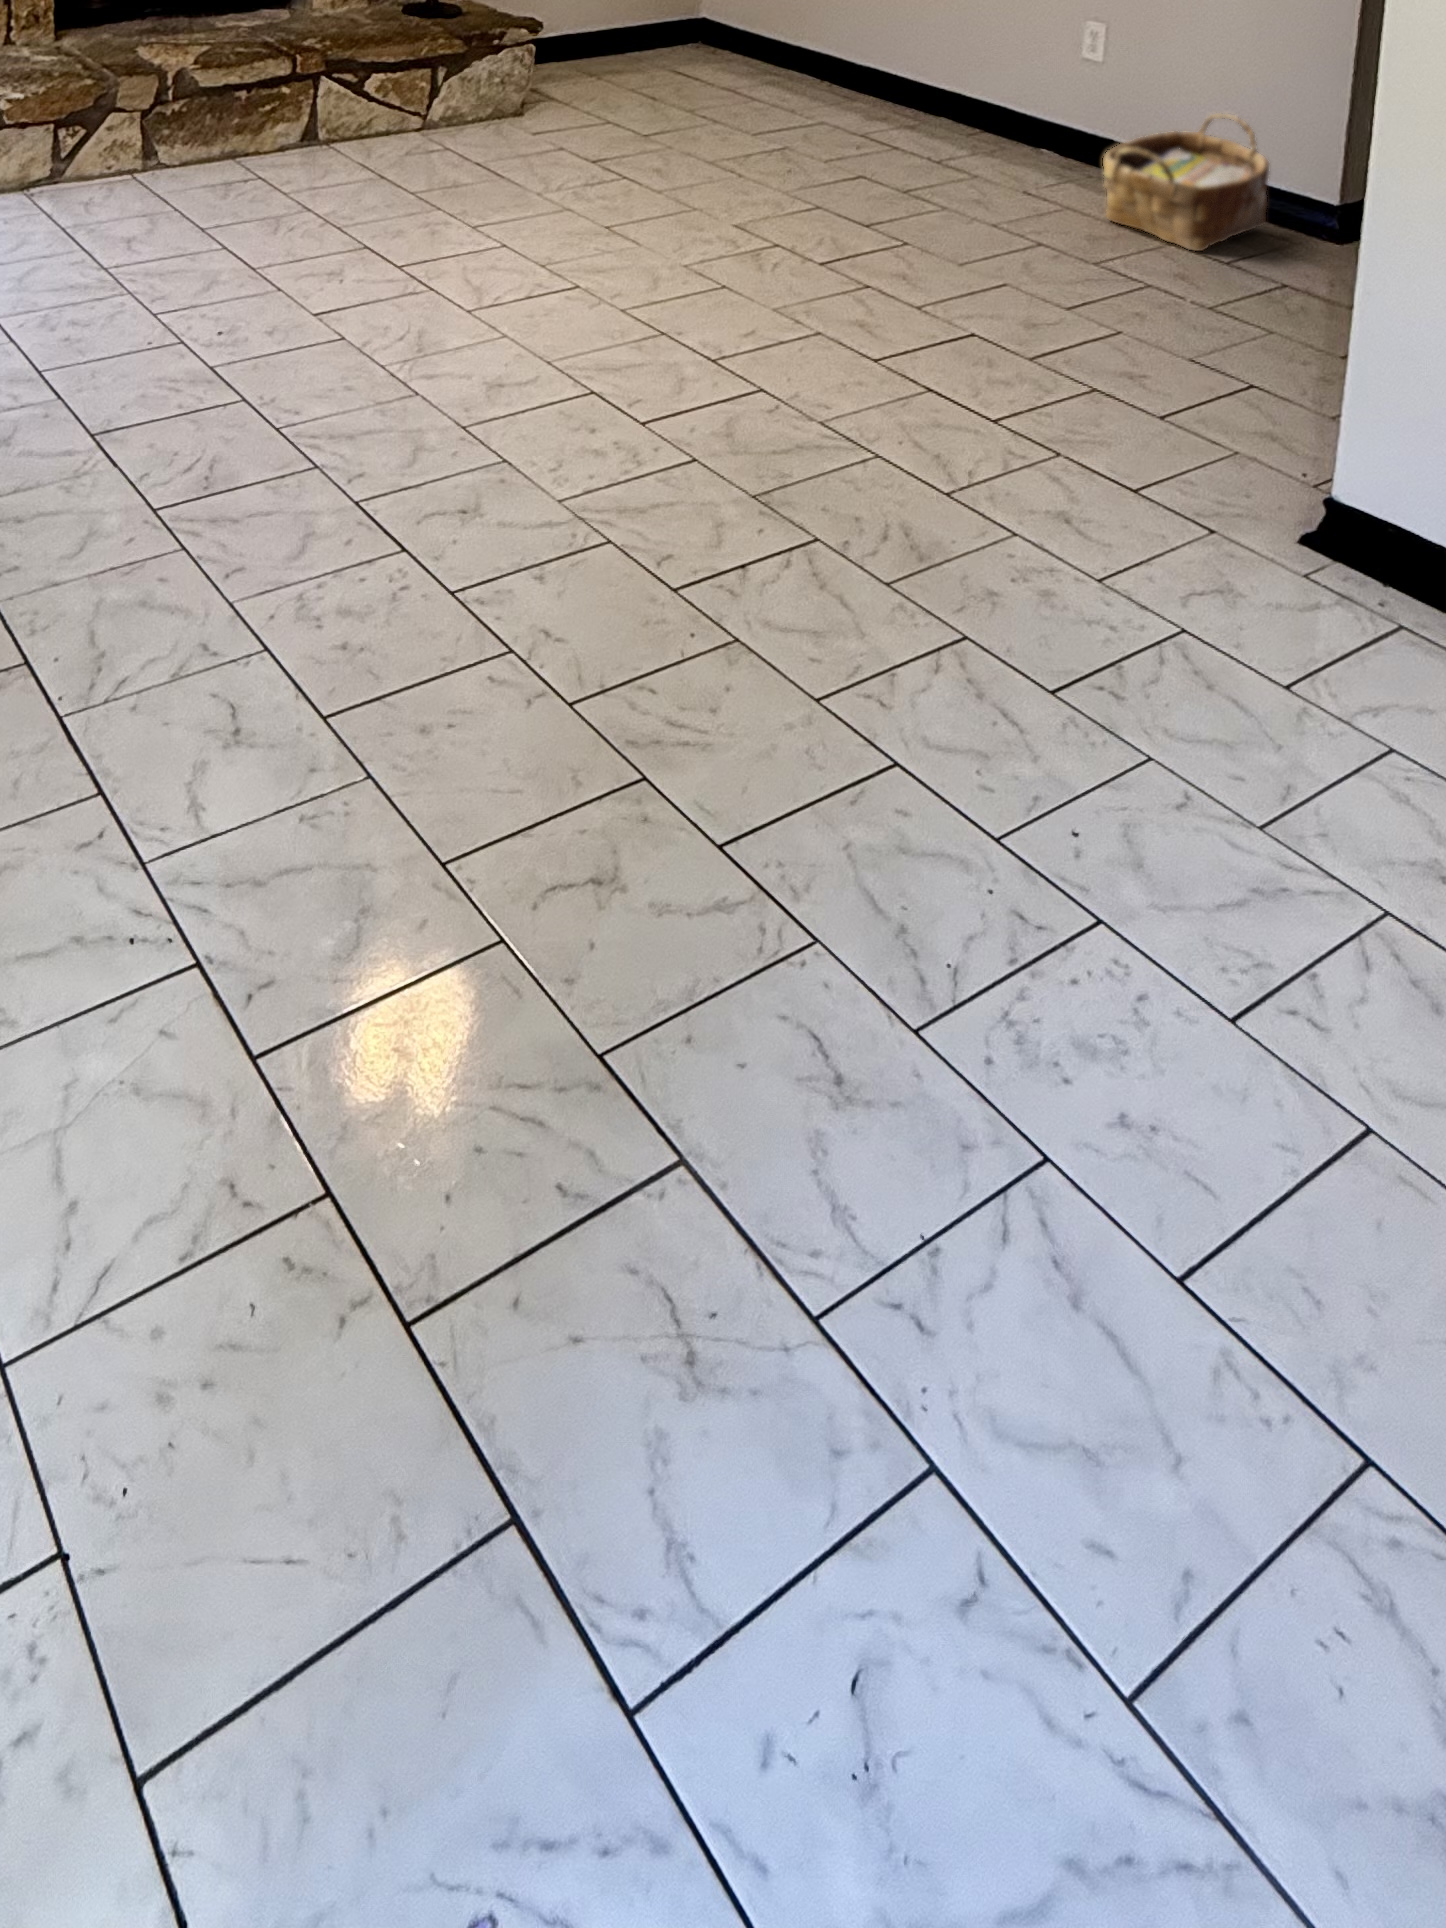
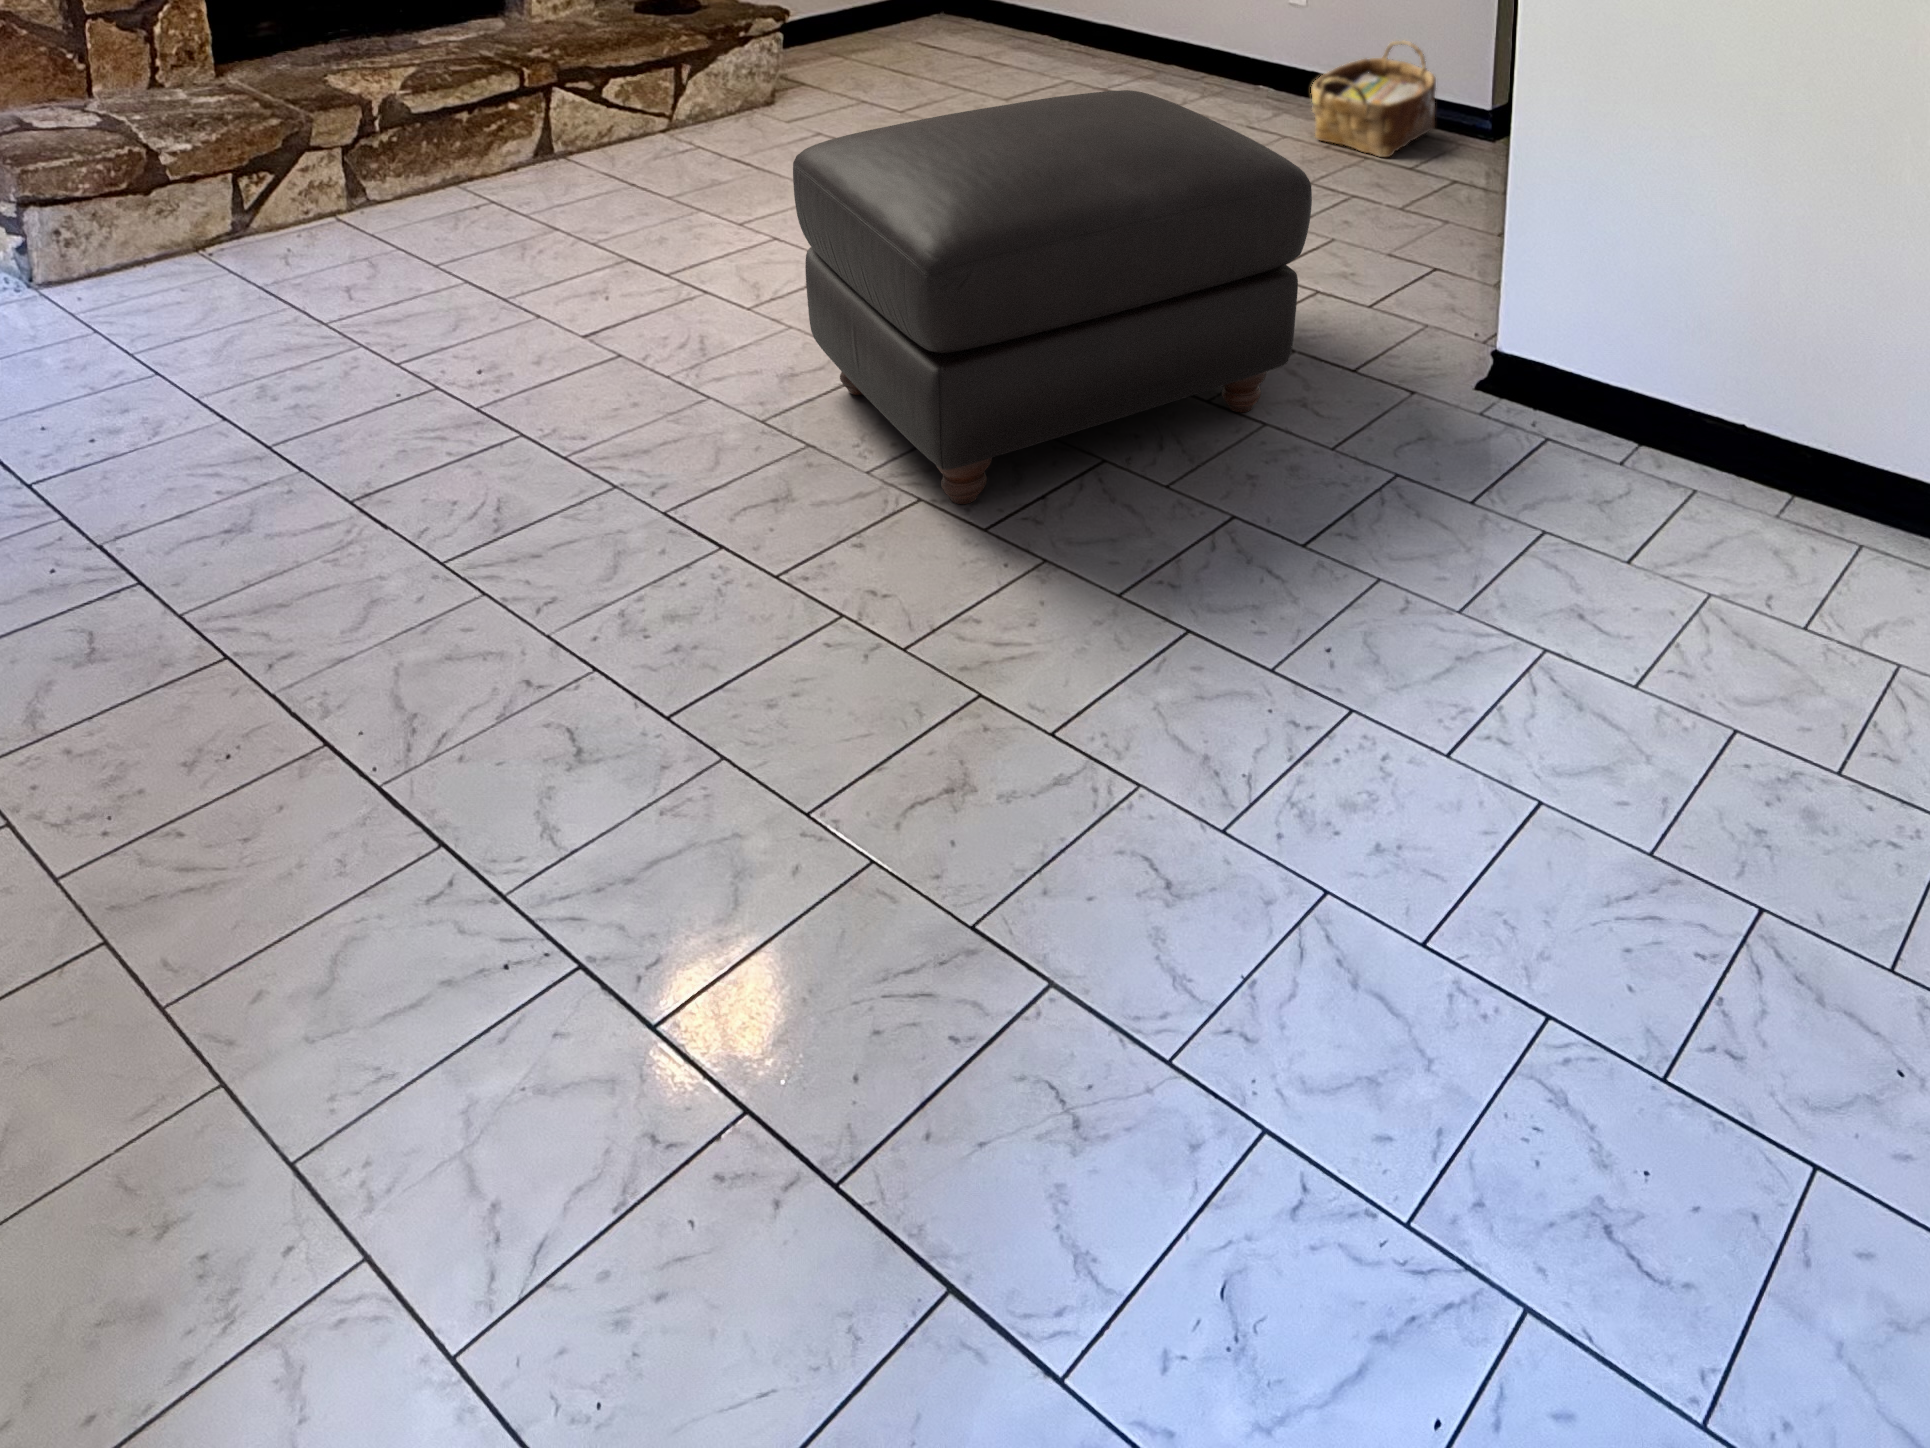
ottoman: none [507,125,1089,558] -> present [793,90,1312,504]

